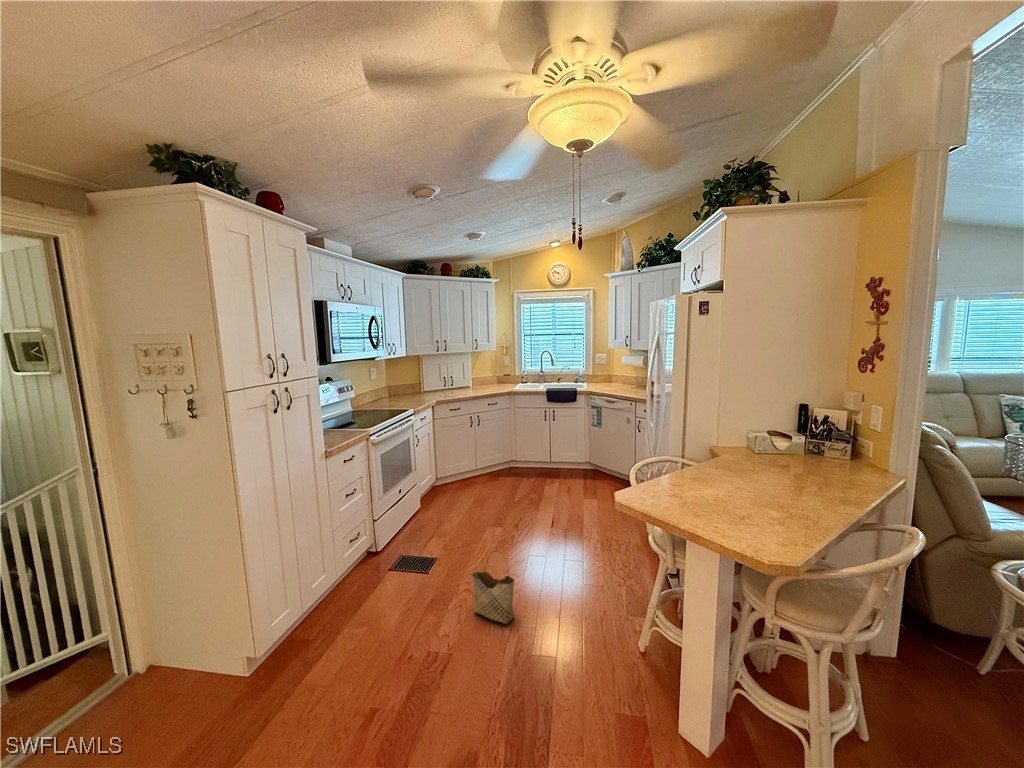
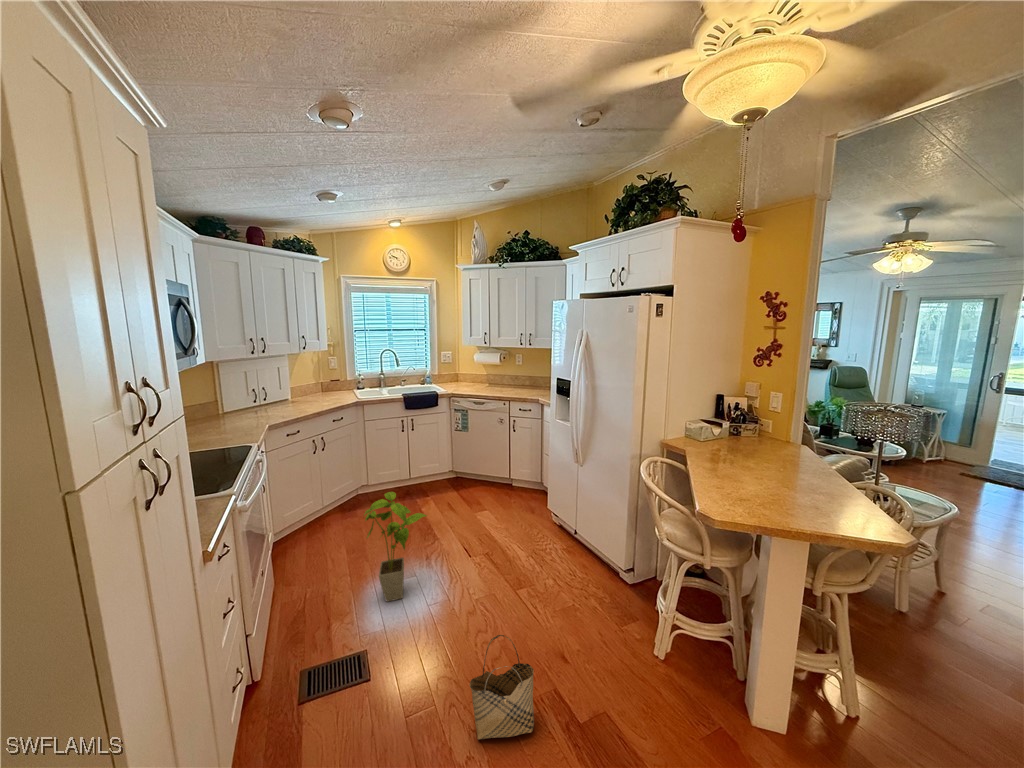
house plant: none [466,451,512,533] -> present [364,492,426,602]

